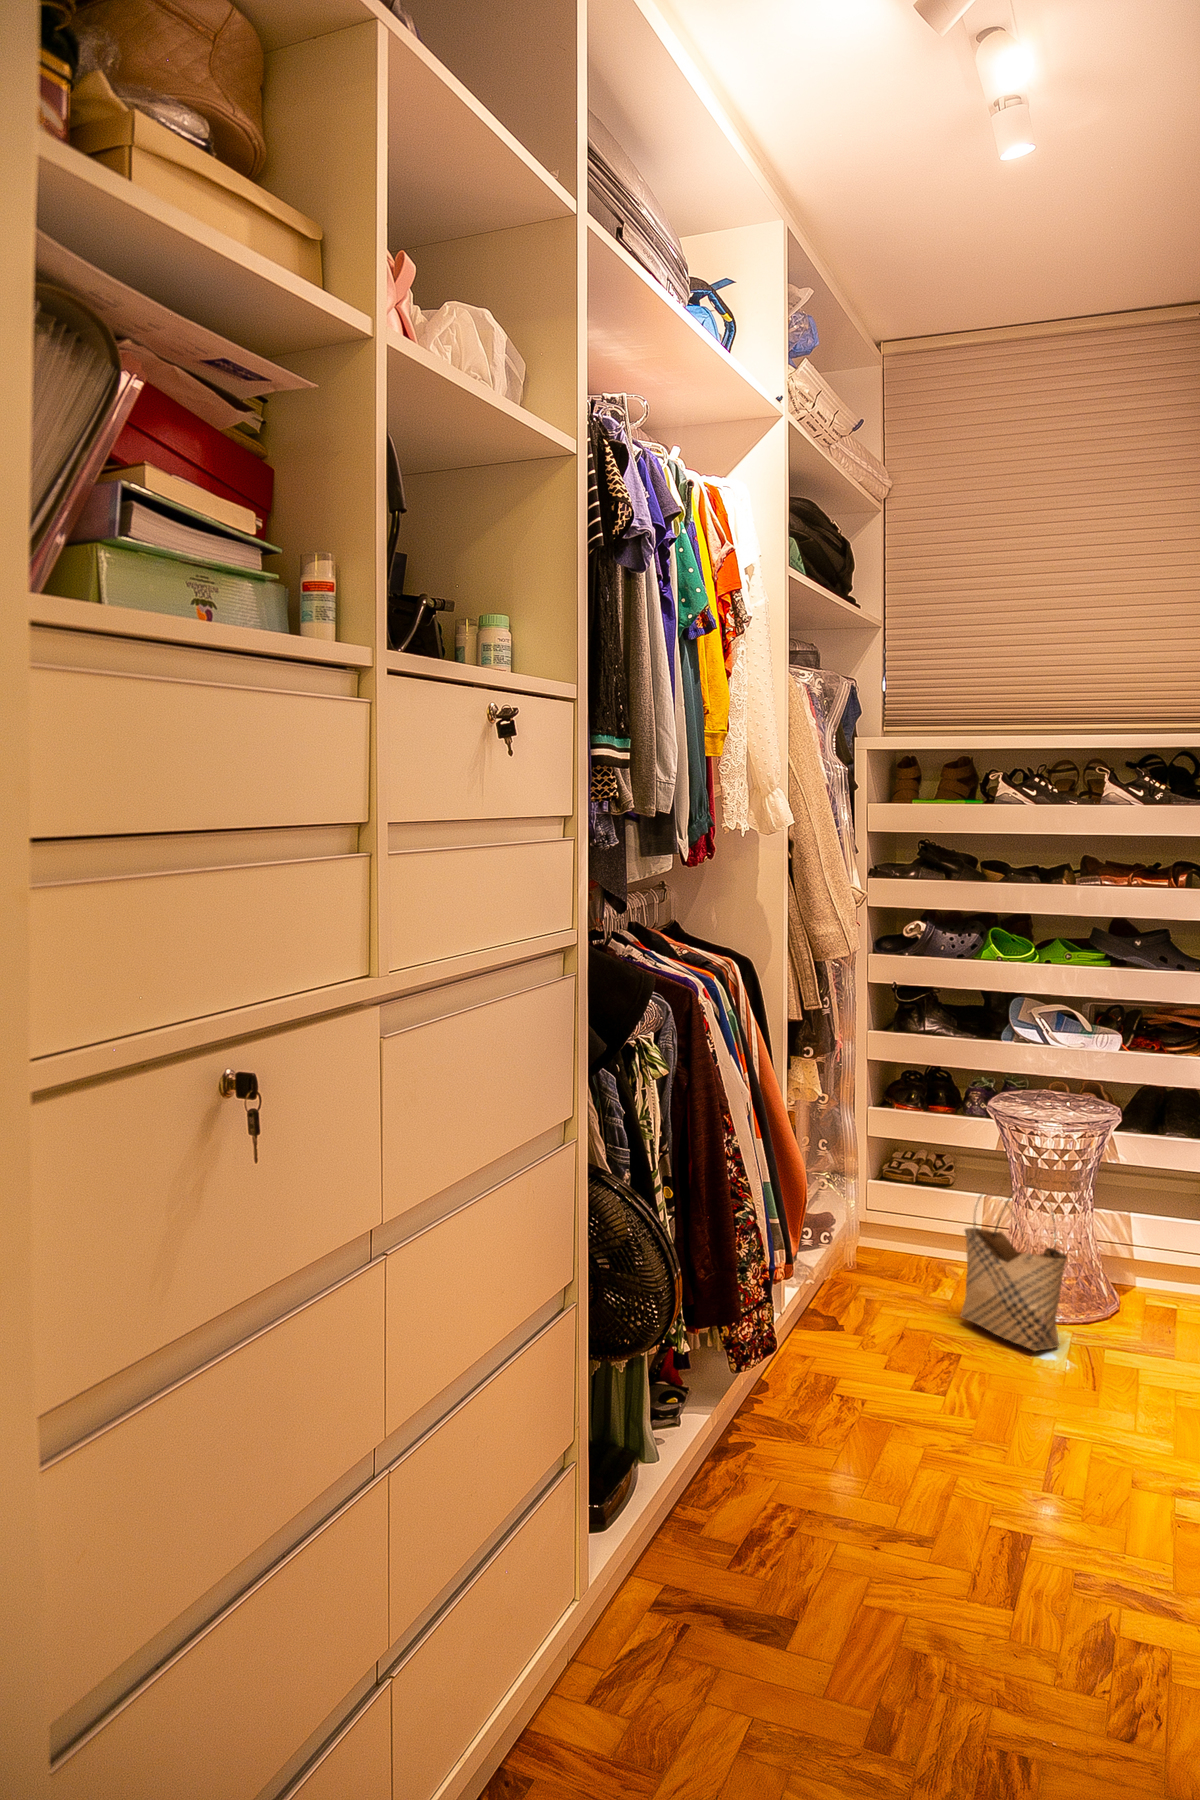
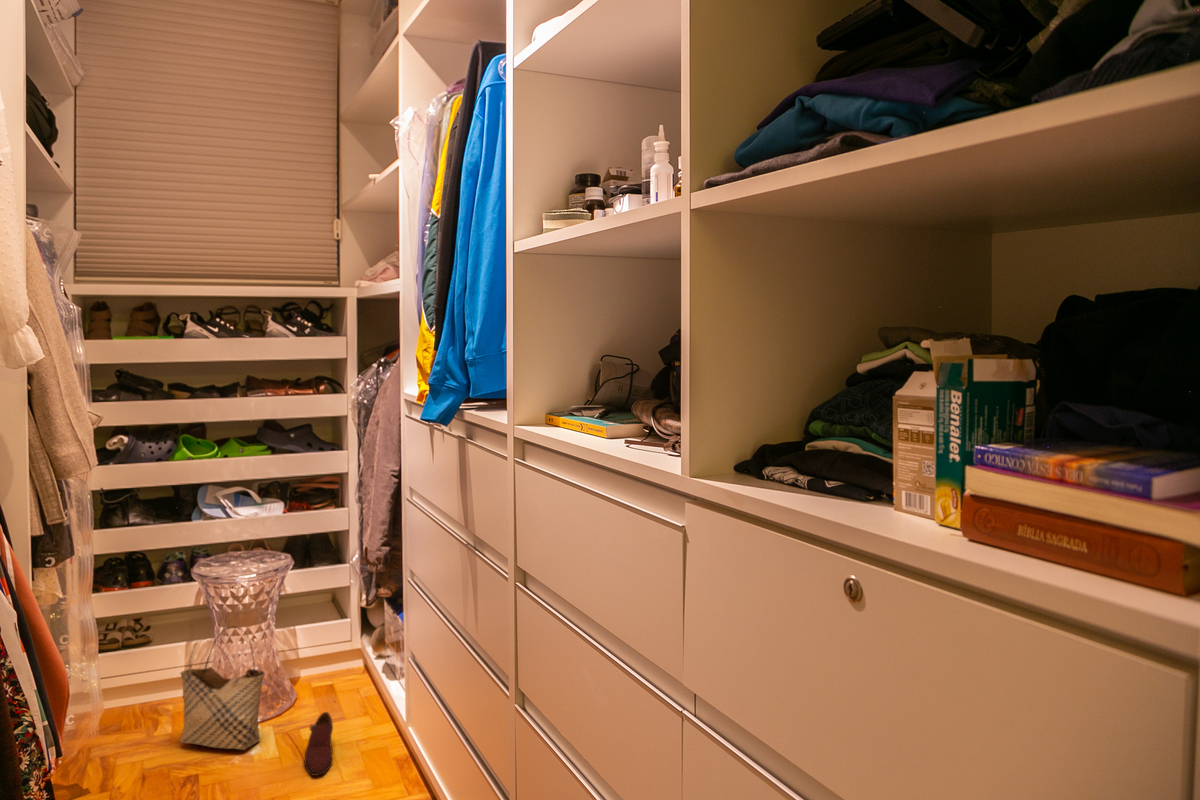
shoe: none [1110,1335,1159,1417] -> present [304,712,333,776]

